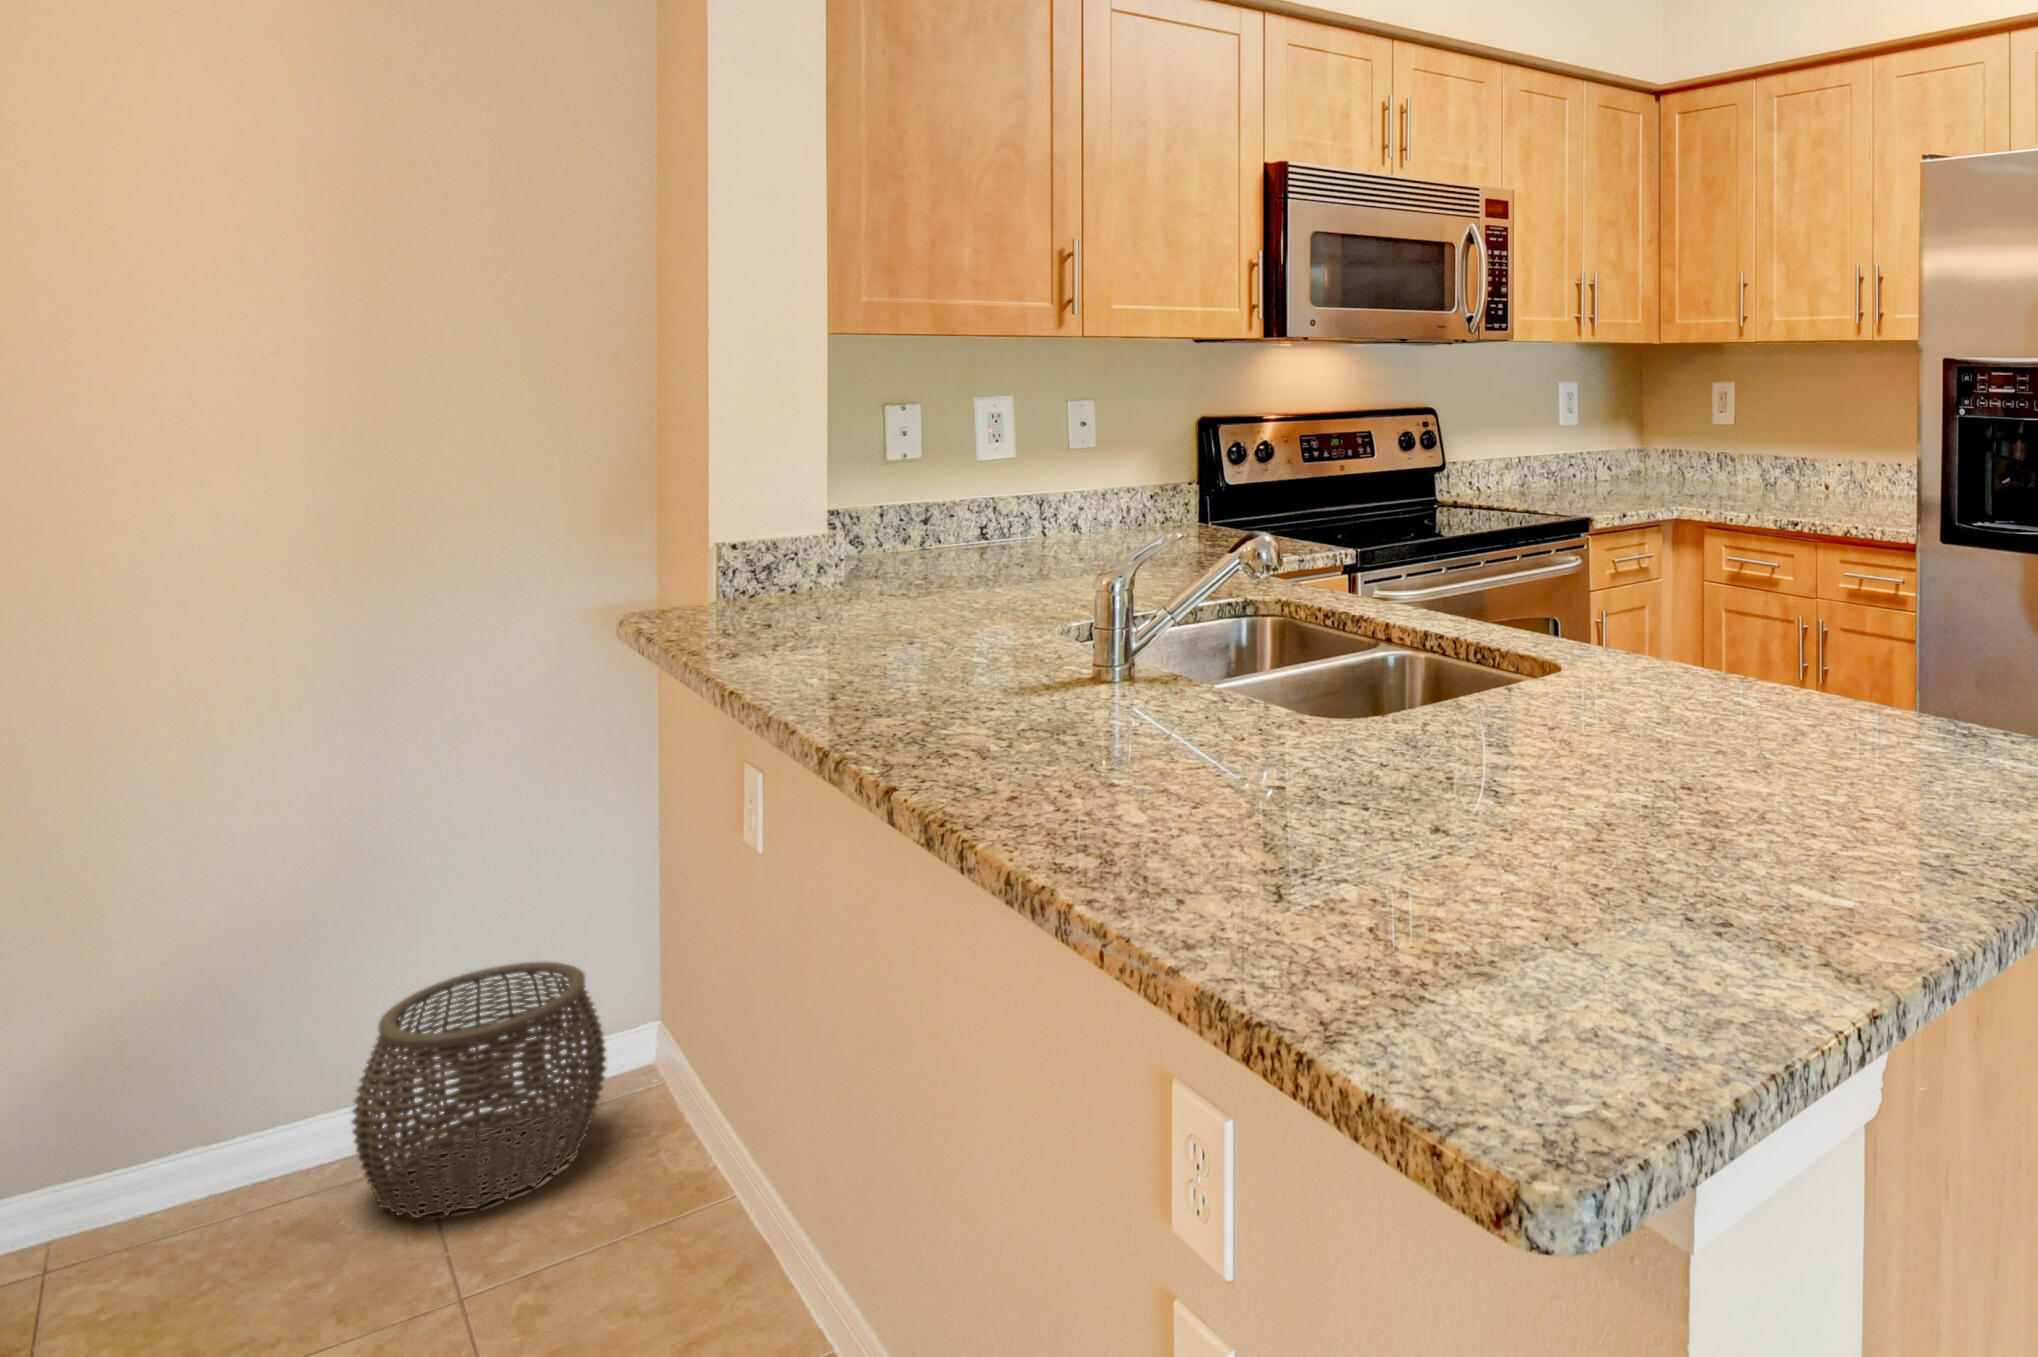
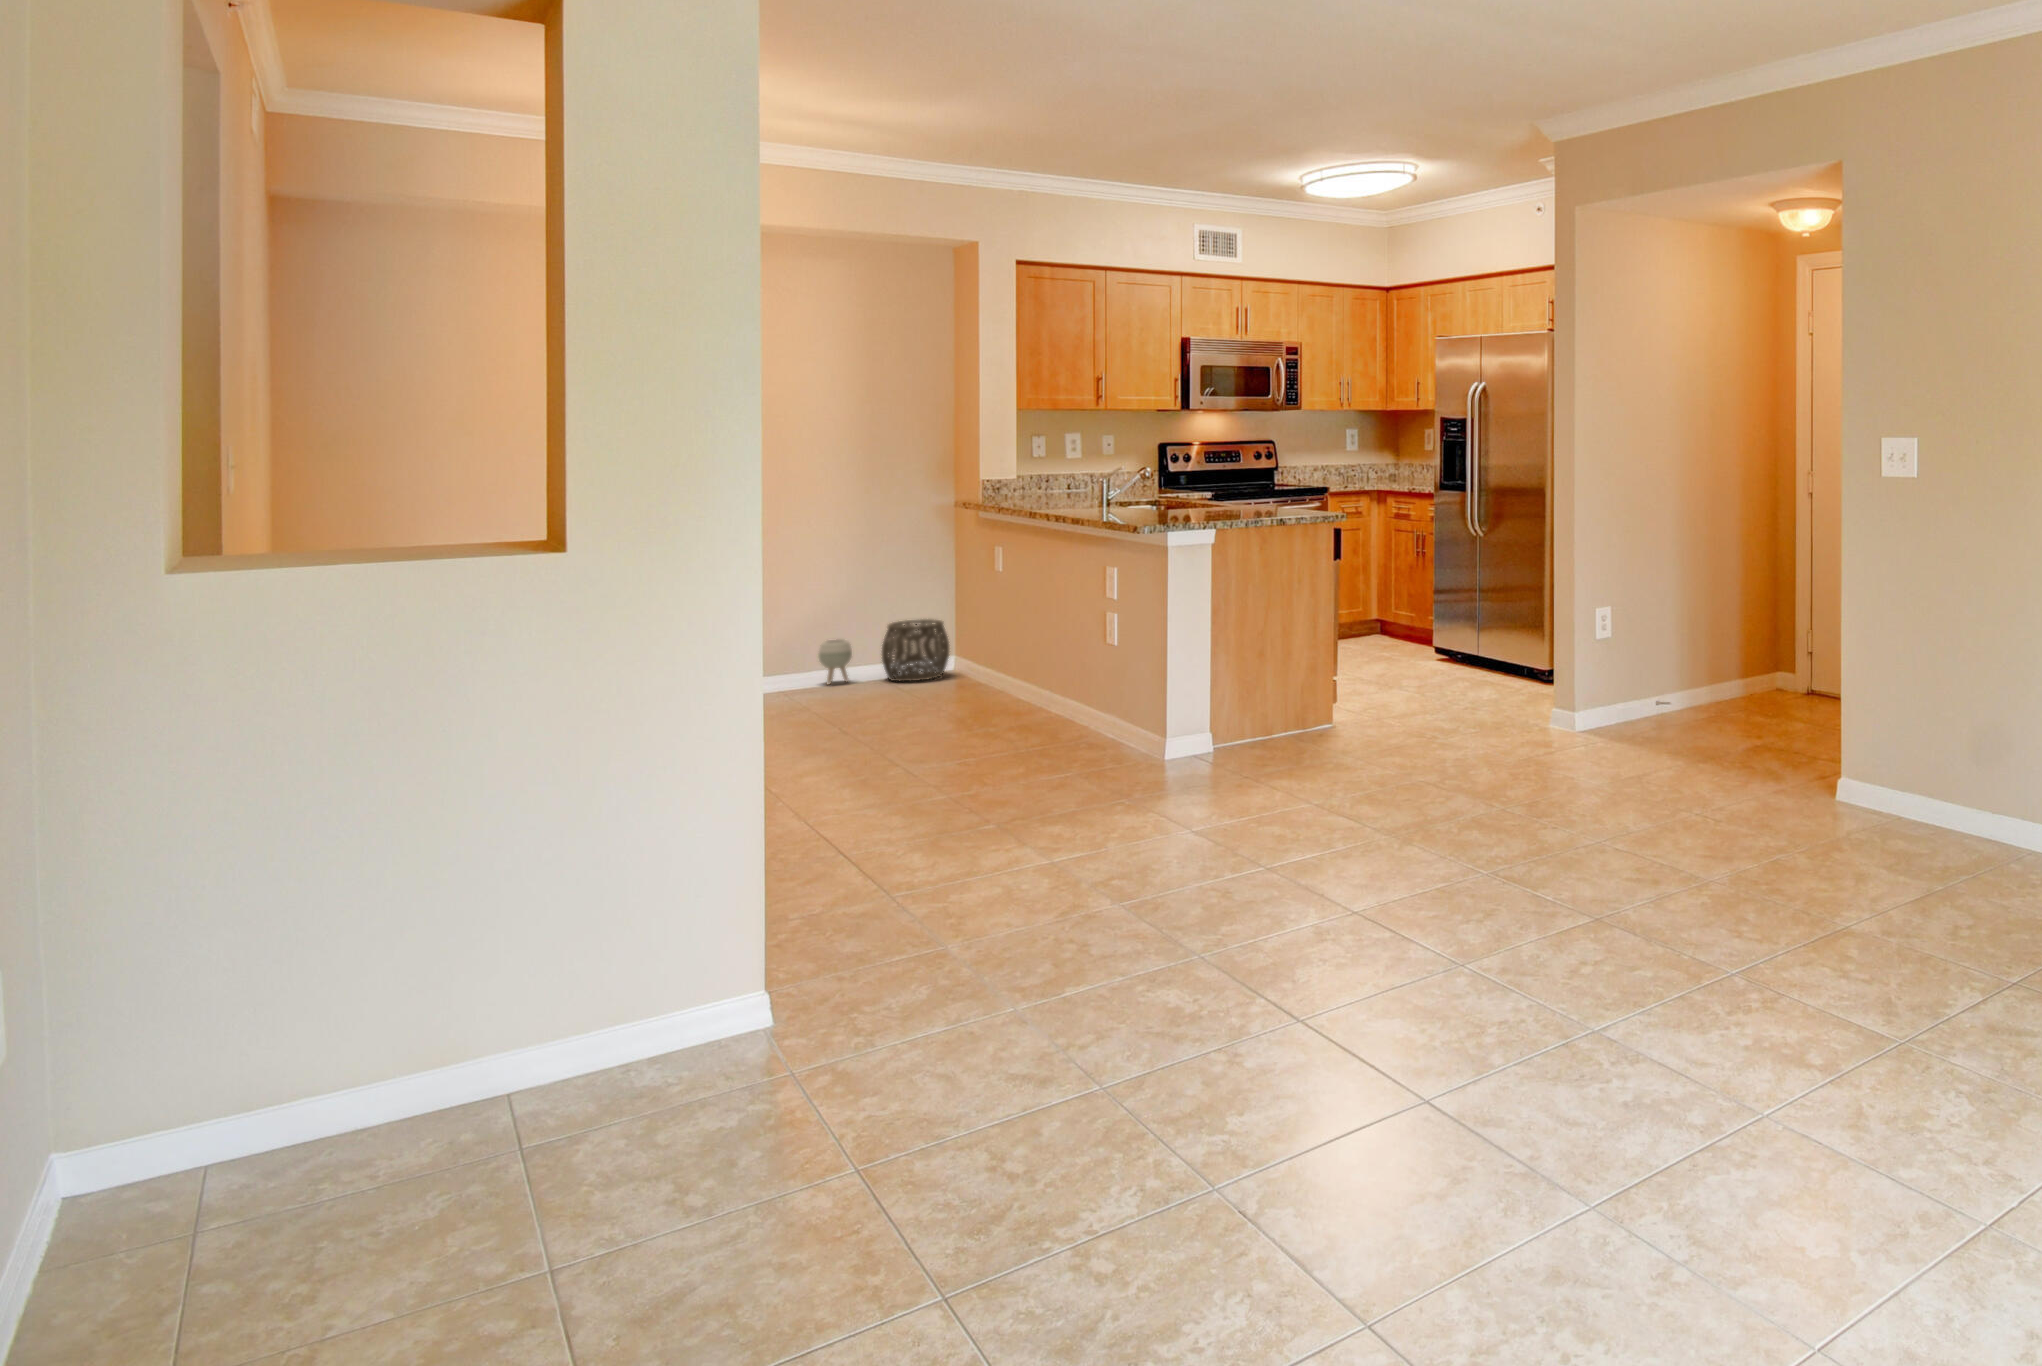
planter: none [103,1078,247,1265] -> present [819,639,852,684]

